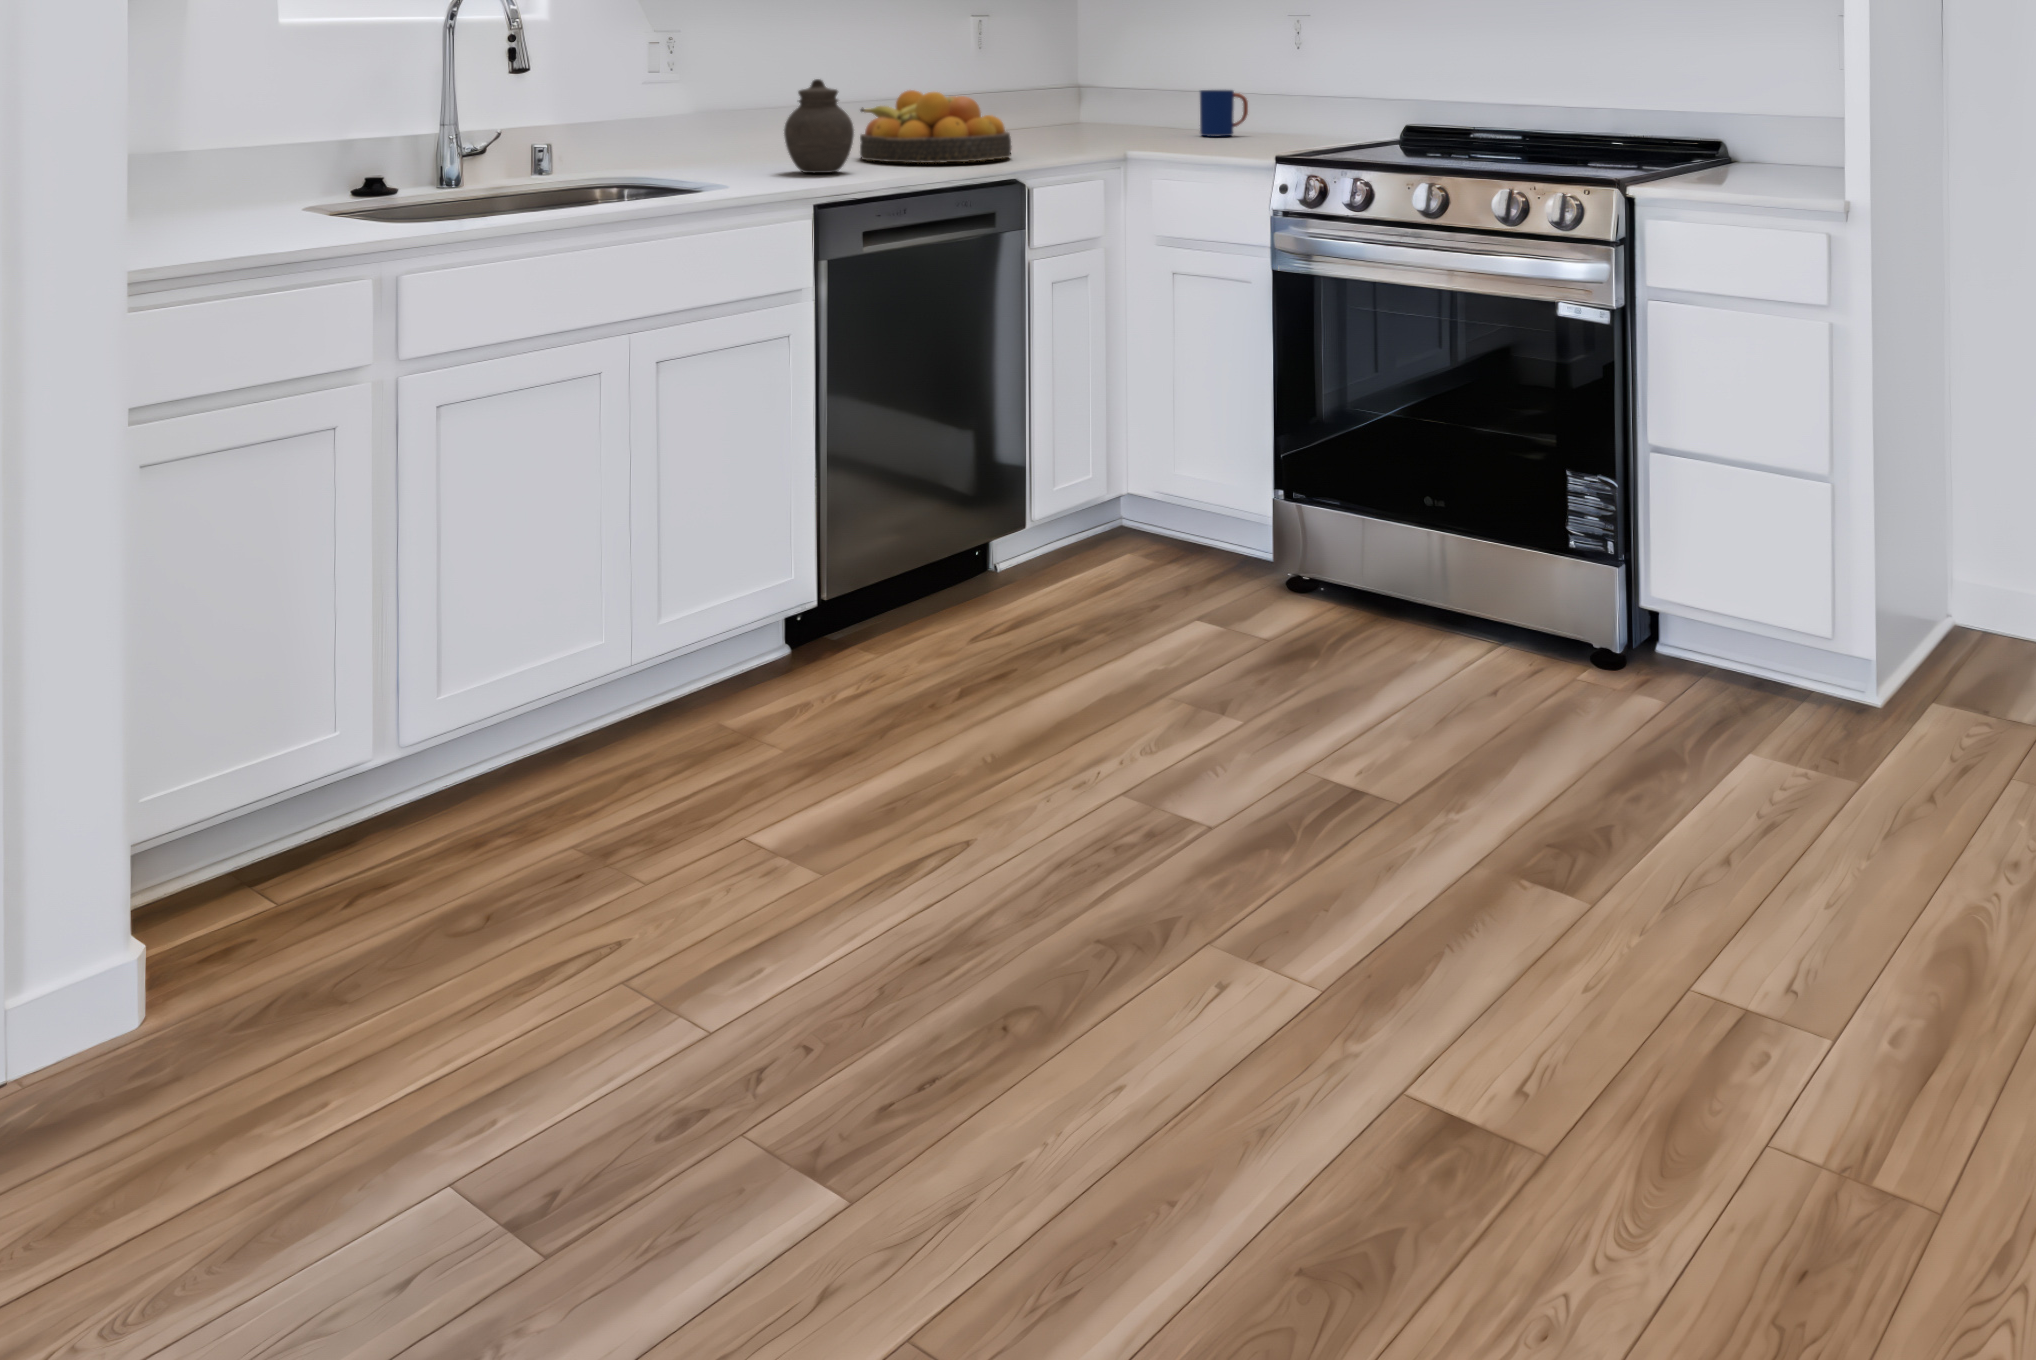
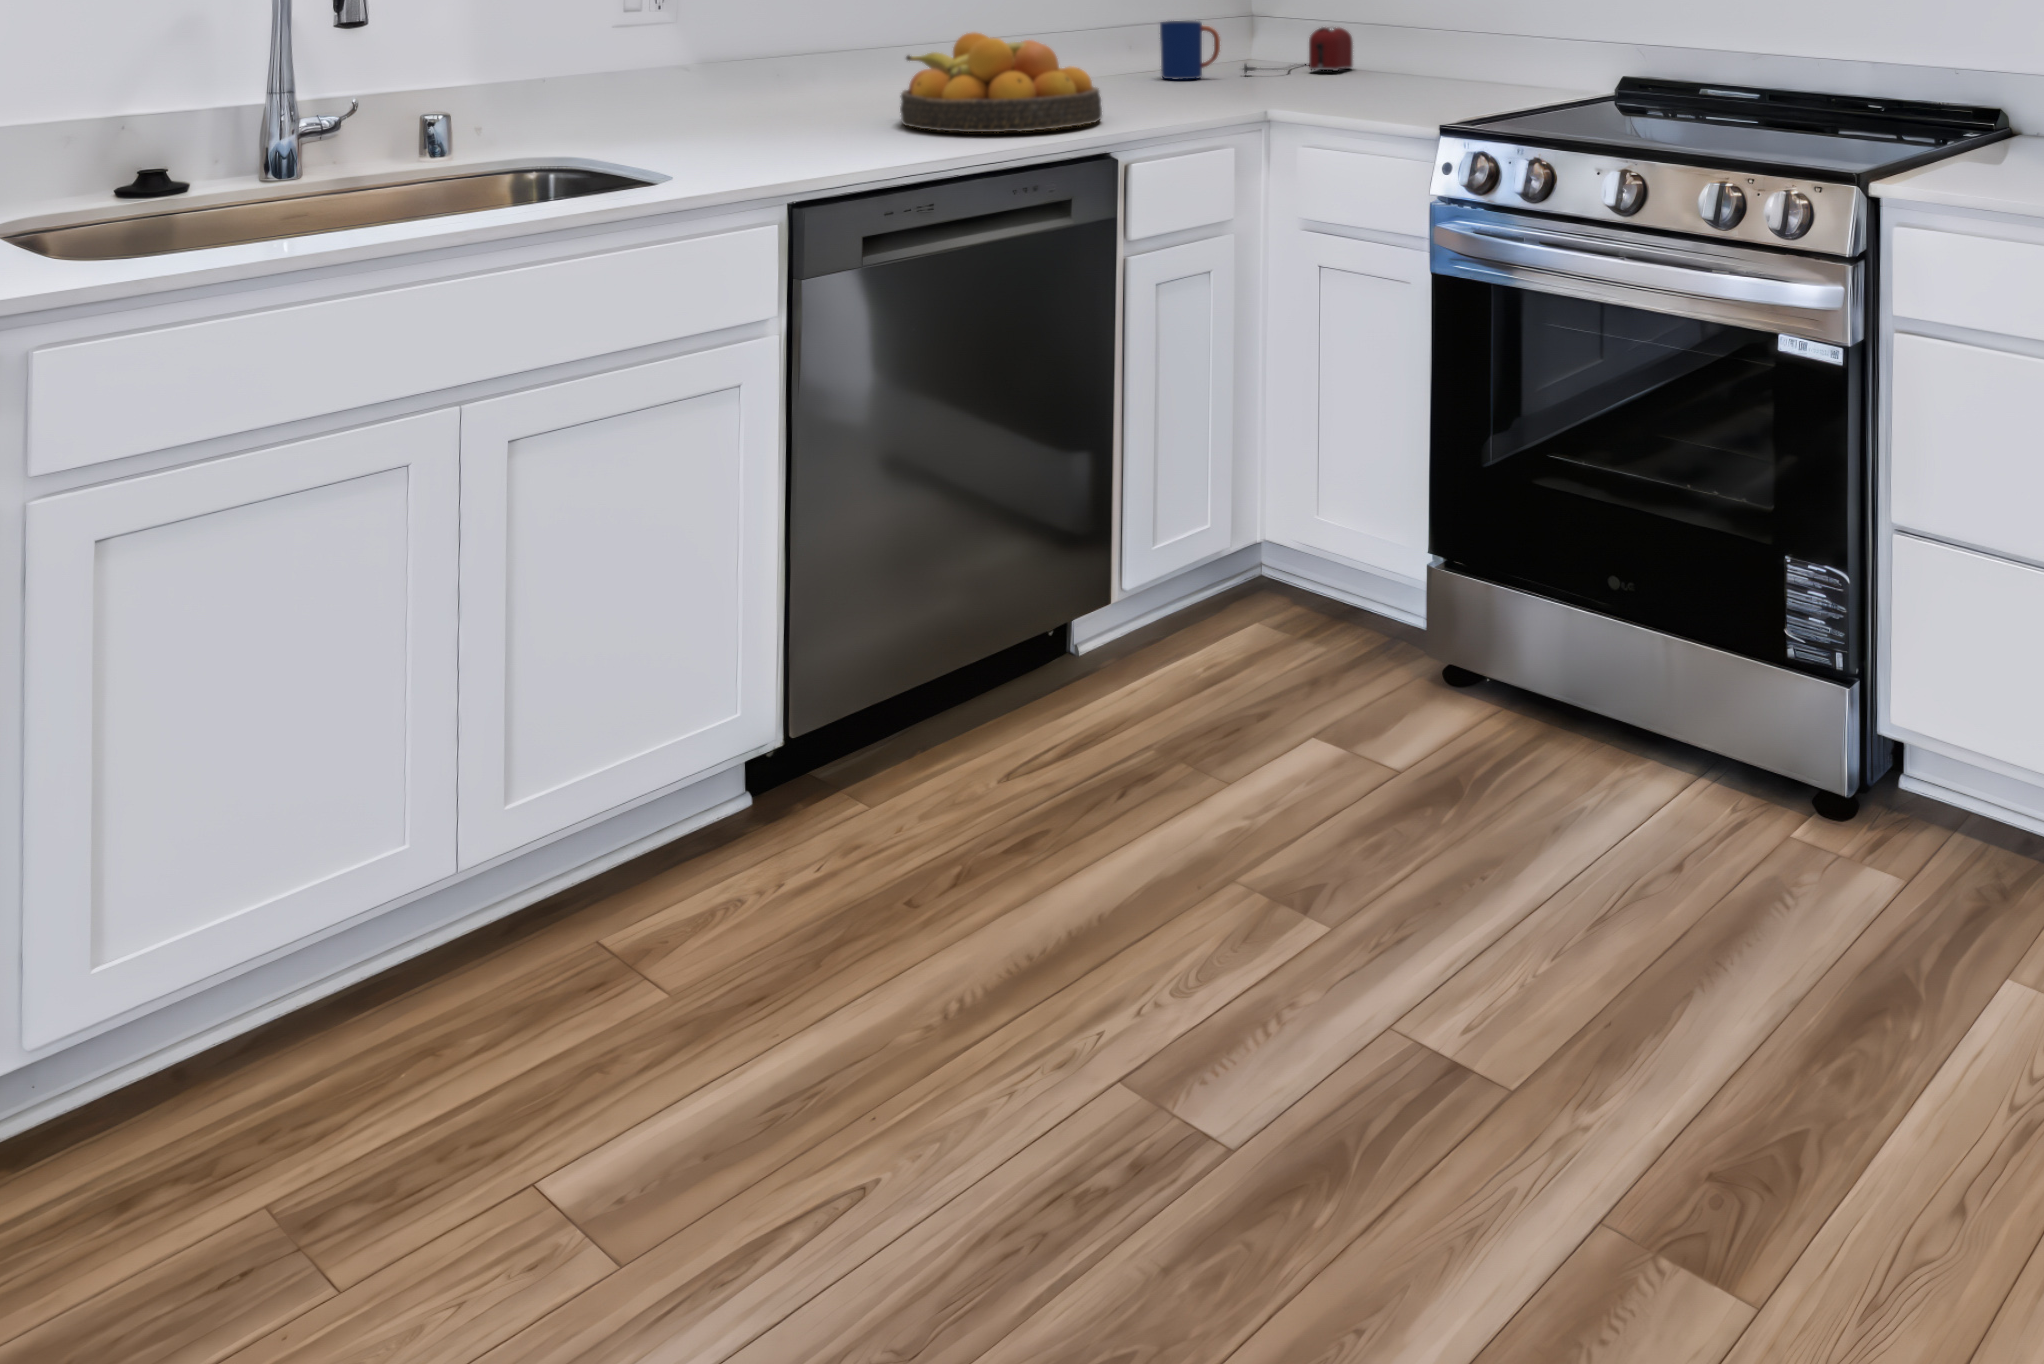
jar: present [784,79,854,173] -> none [771,25,867,150]
mug: present [1200,90,1248,136] -> present [1160,21,1220,80]
toaster: none [1089,94,1177,131] -> present [1243,27,1353,73]

